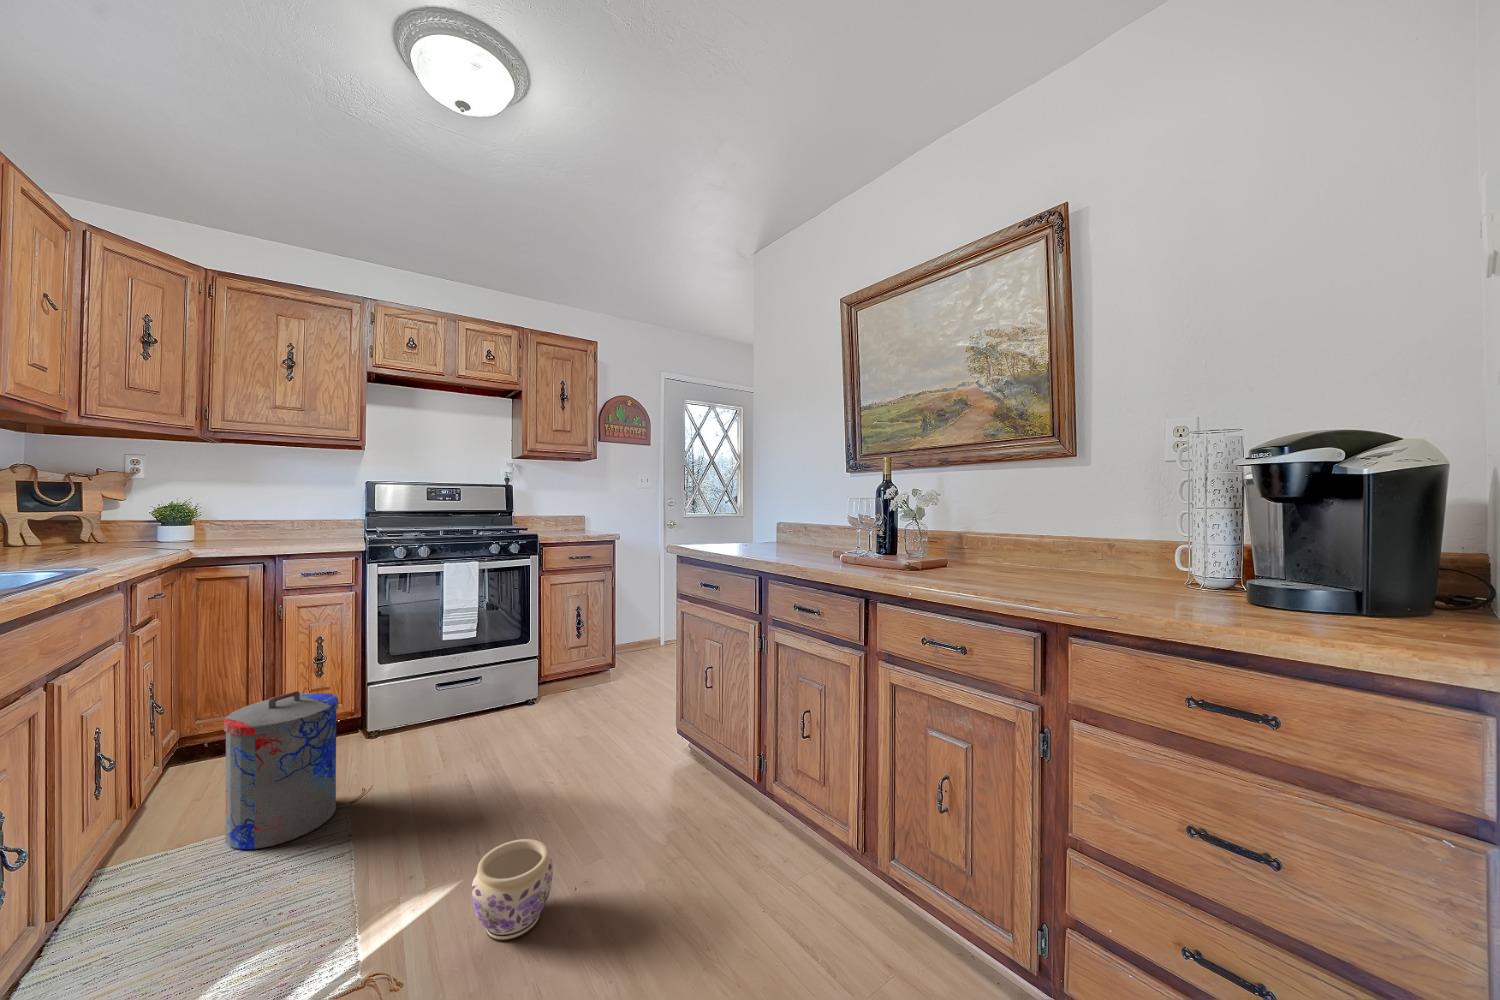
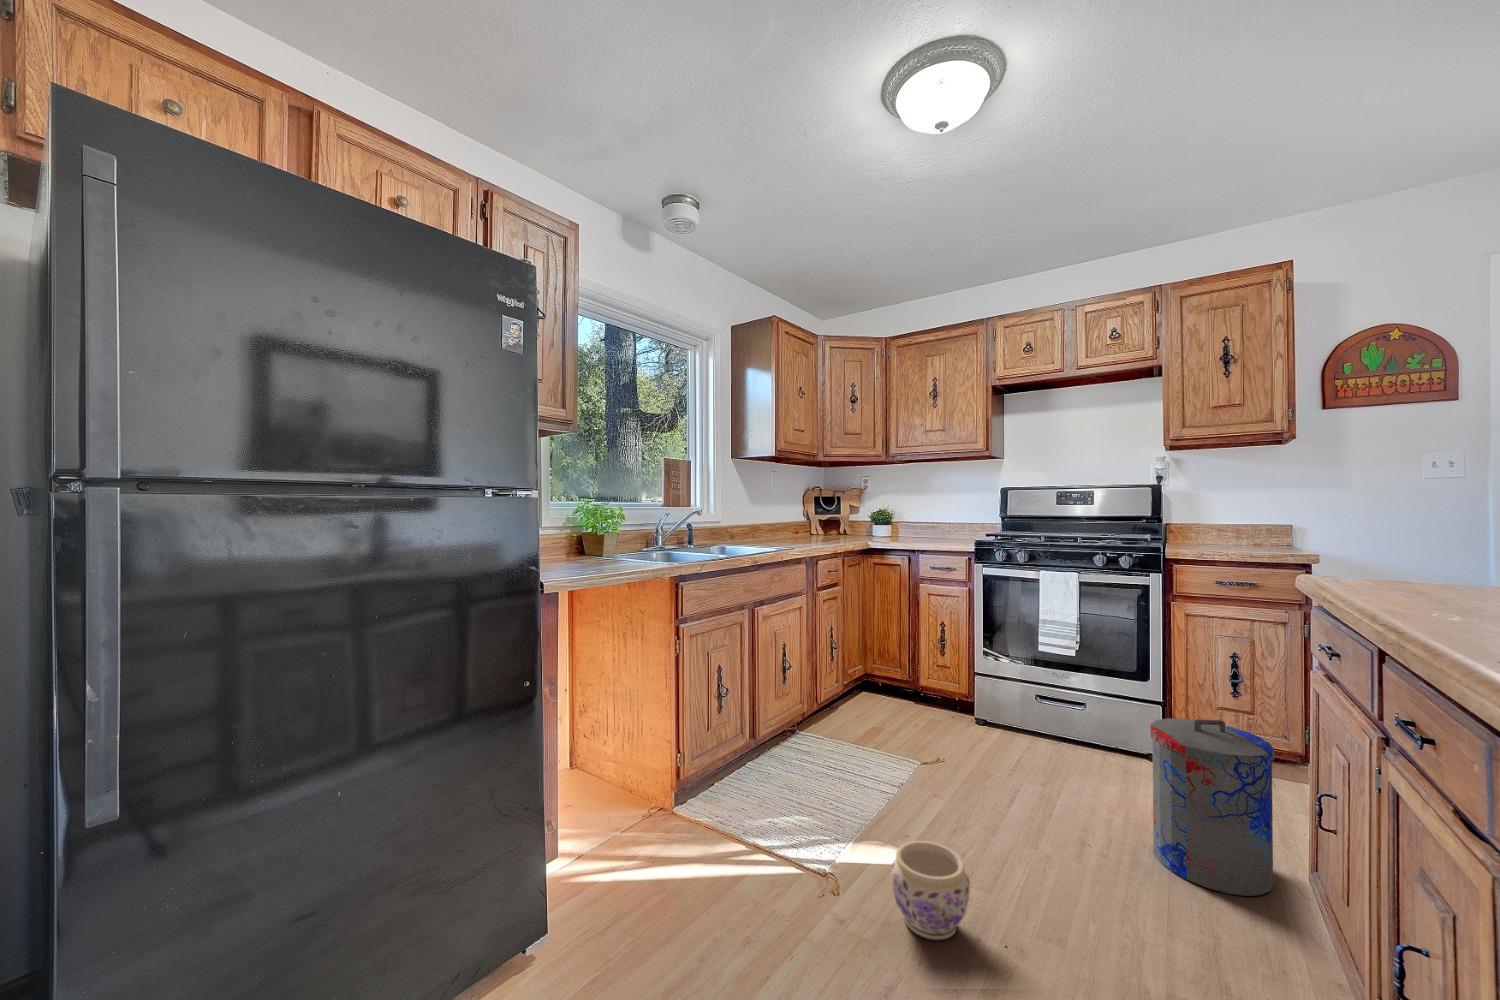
trash can: present [224,691,338,849] -> present [1150,718,1275,896]

